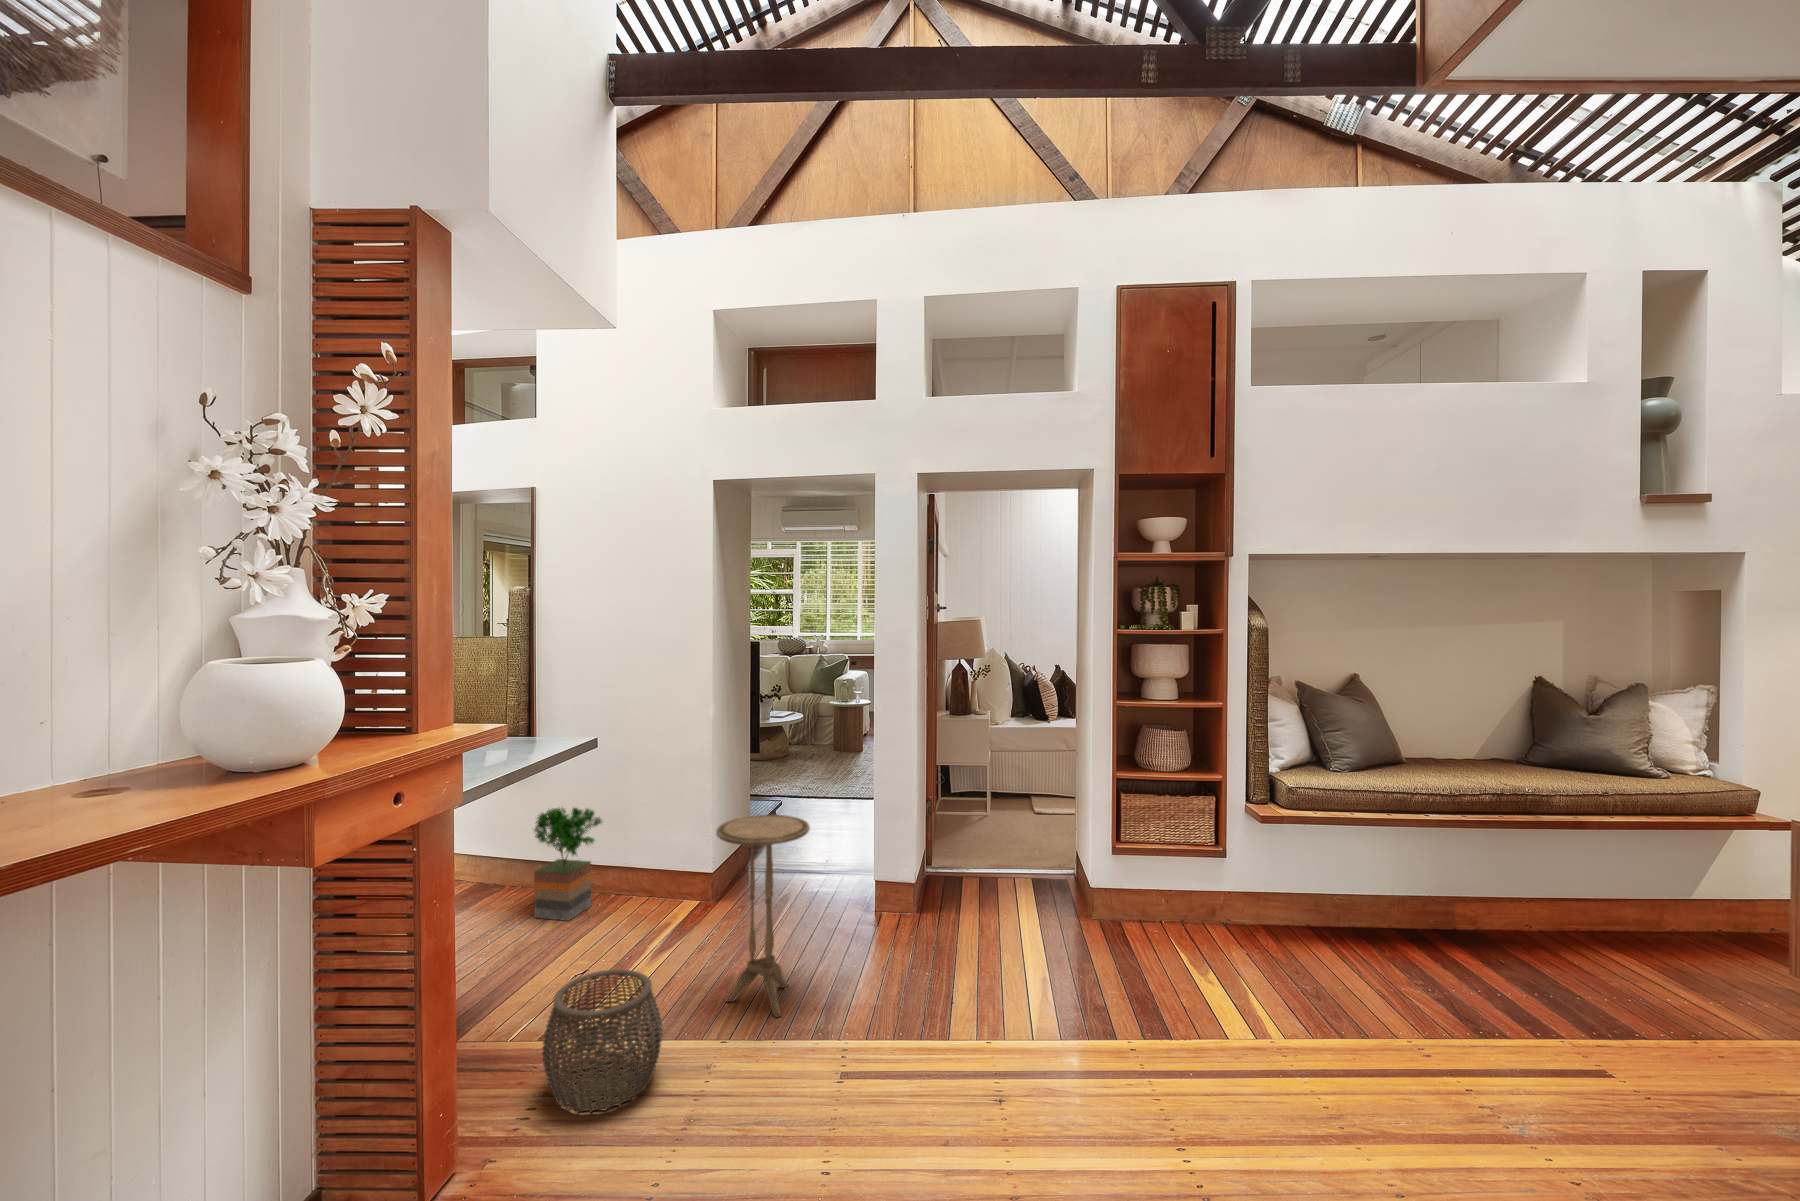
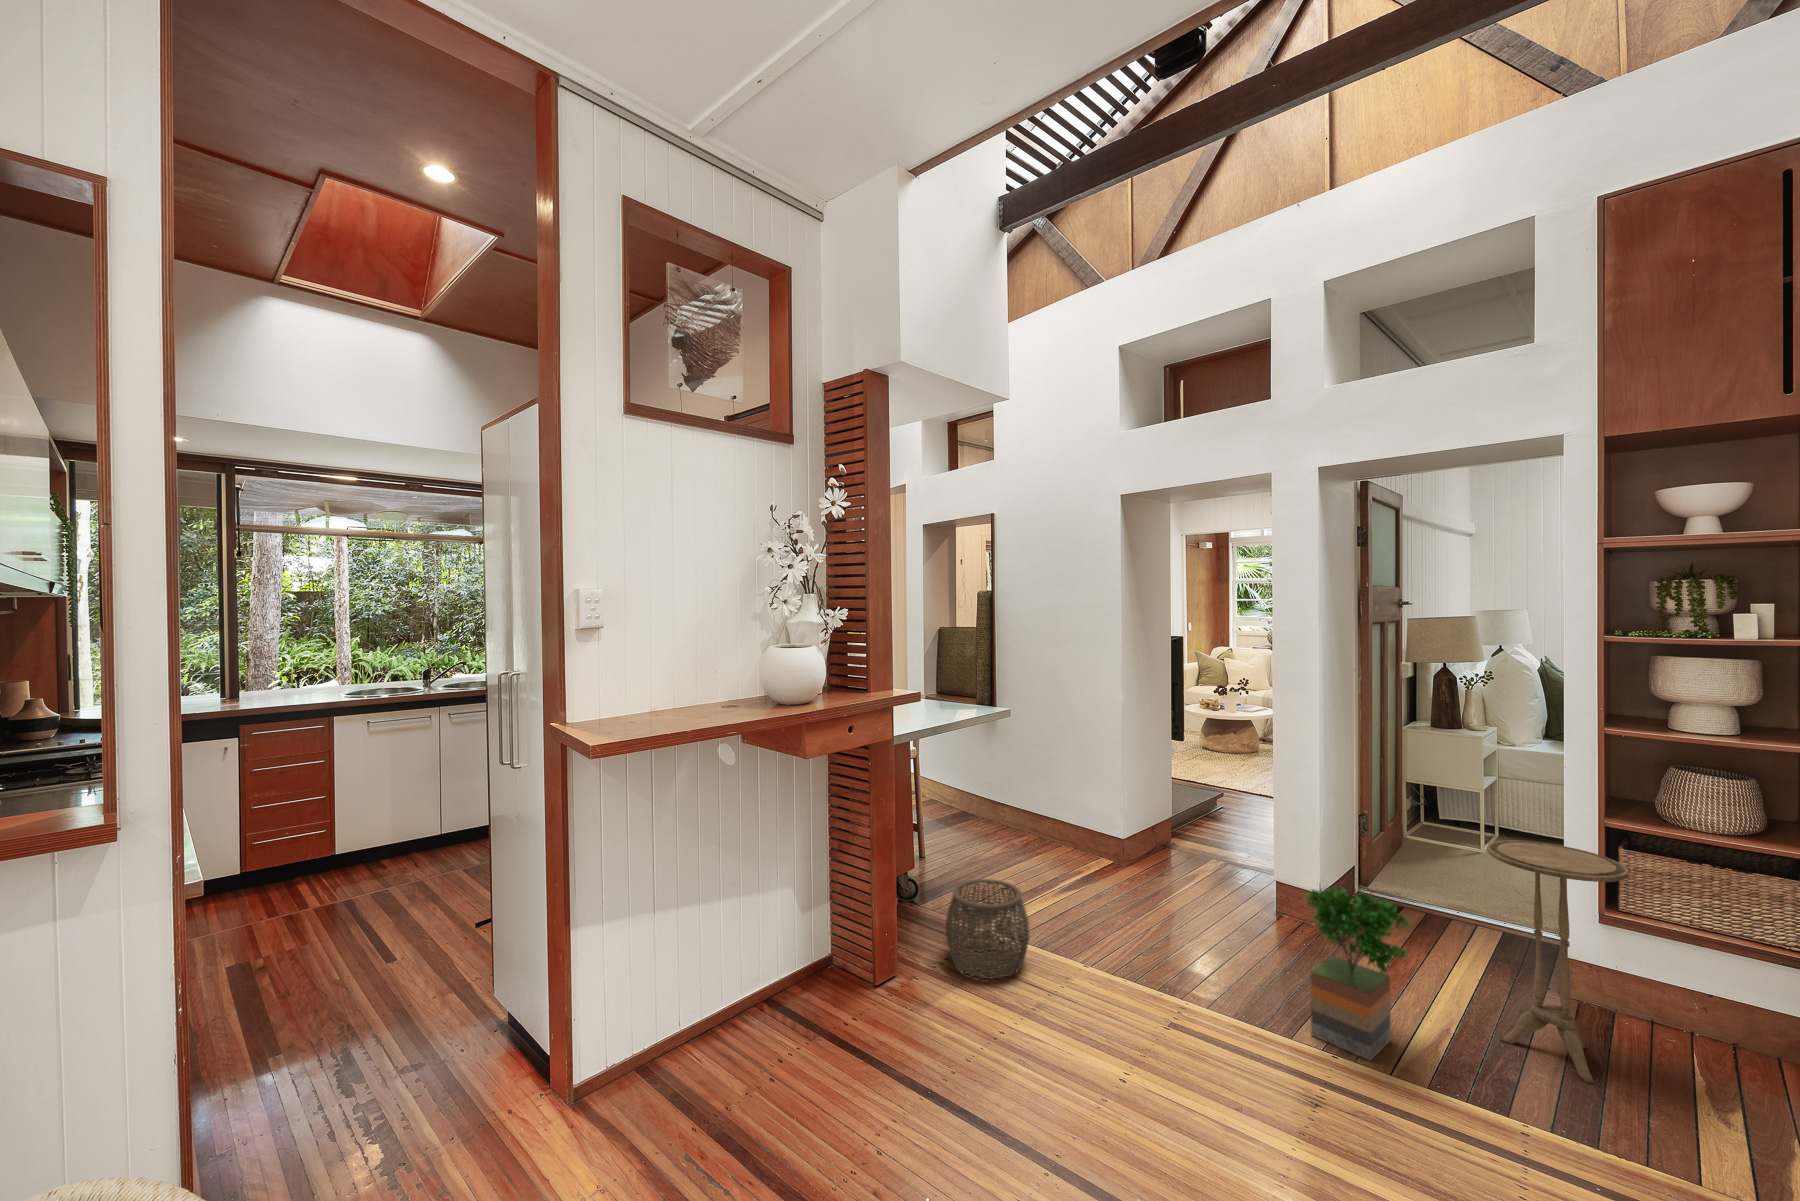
potted tree: present [534,808,602,921] -> present [1304,887,1410,1061]
side table: present [716,815,810,1017] -> present [1487,840,1629,1084]

